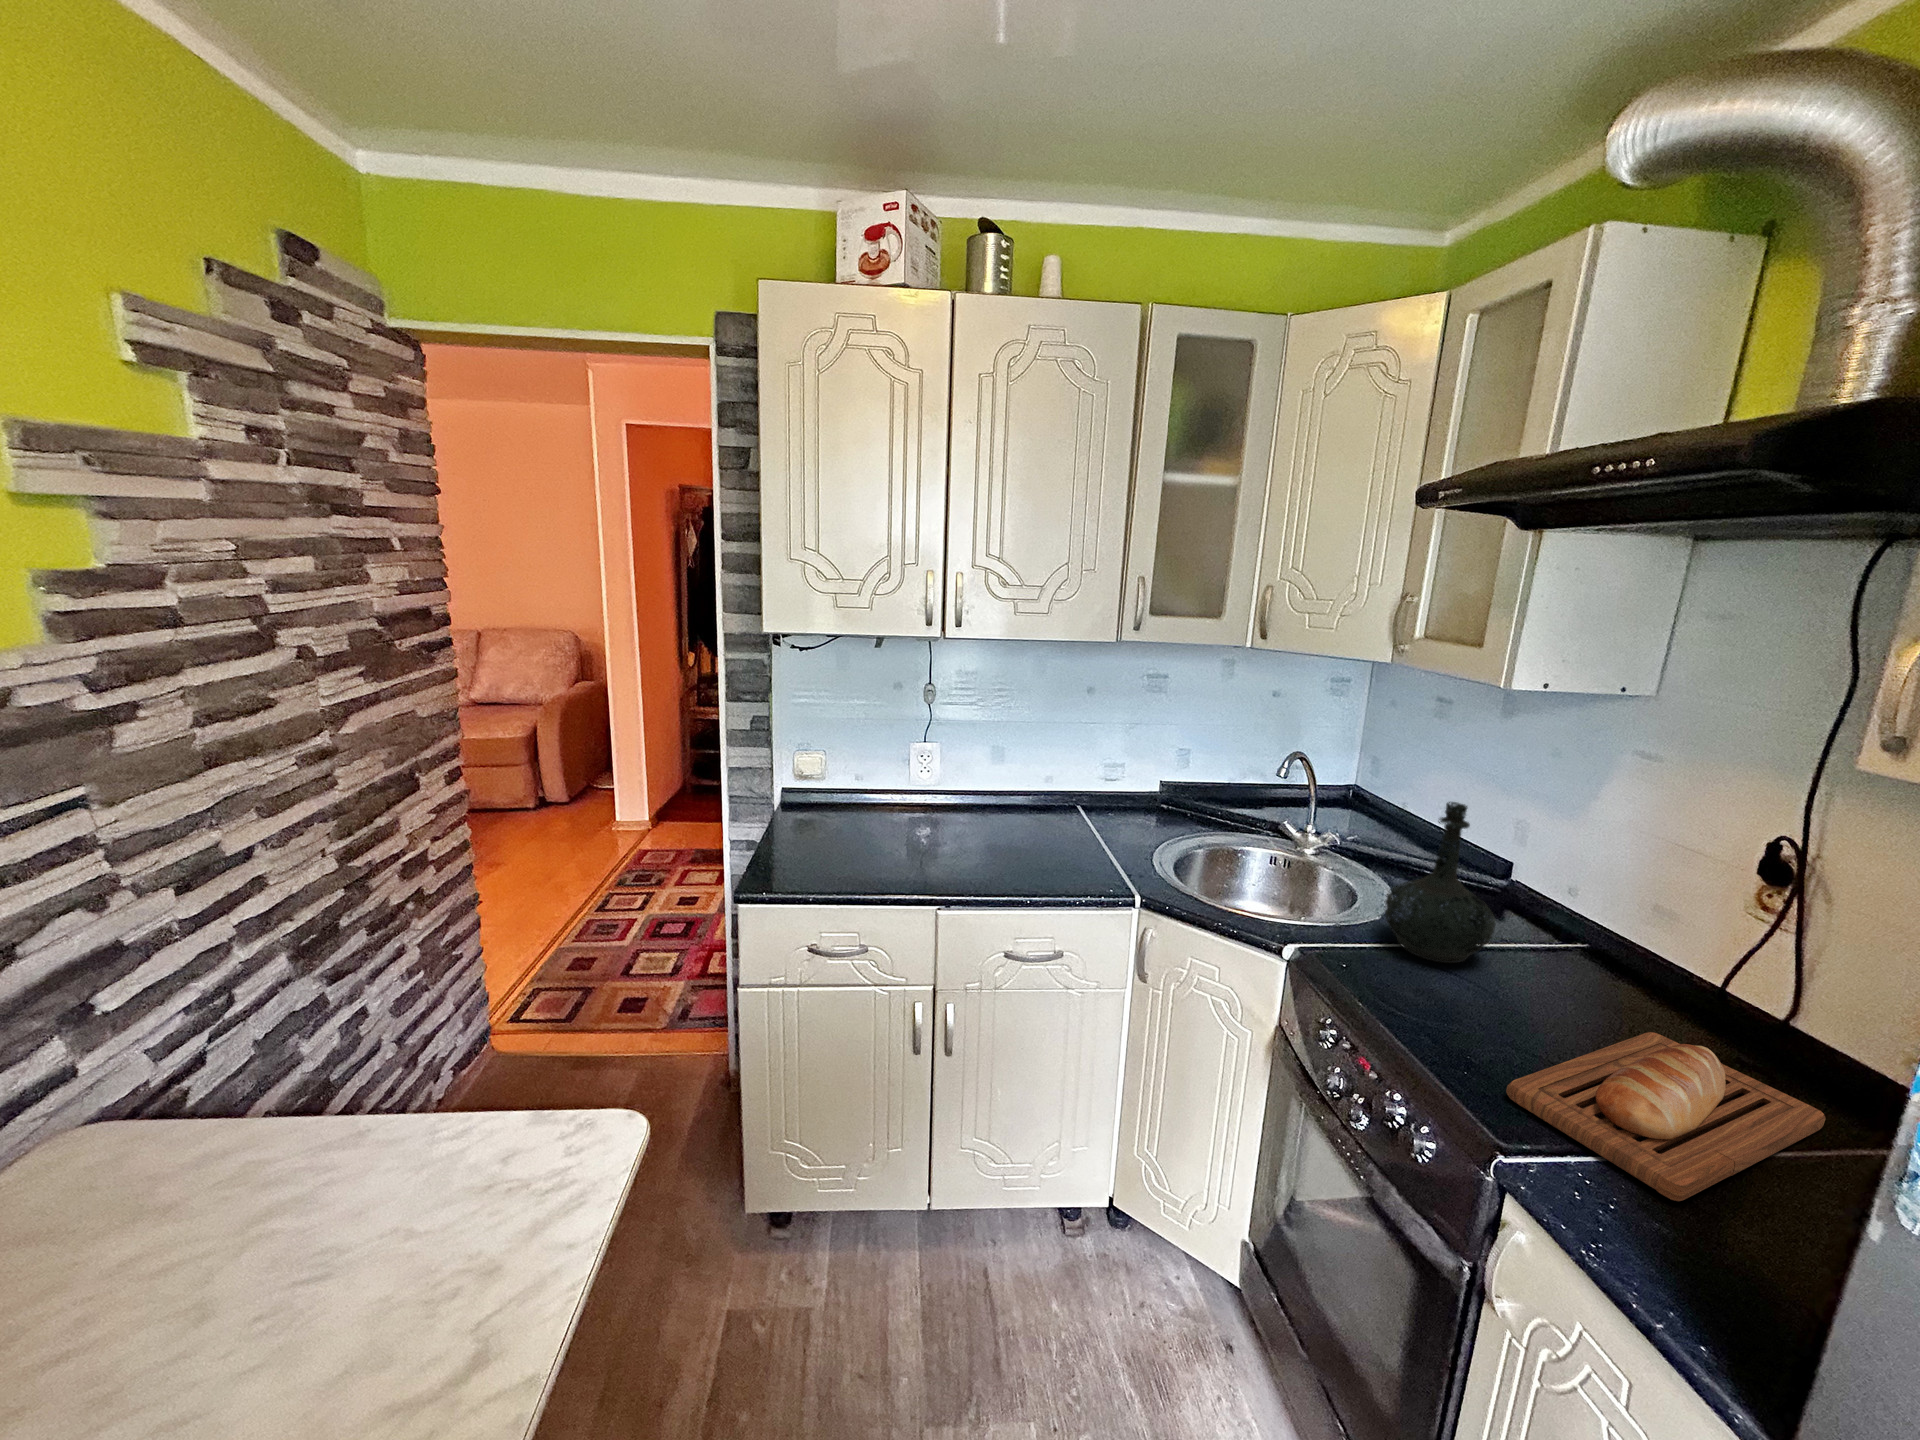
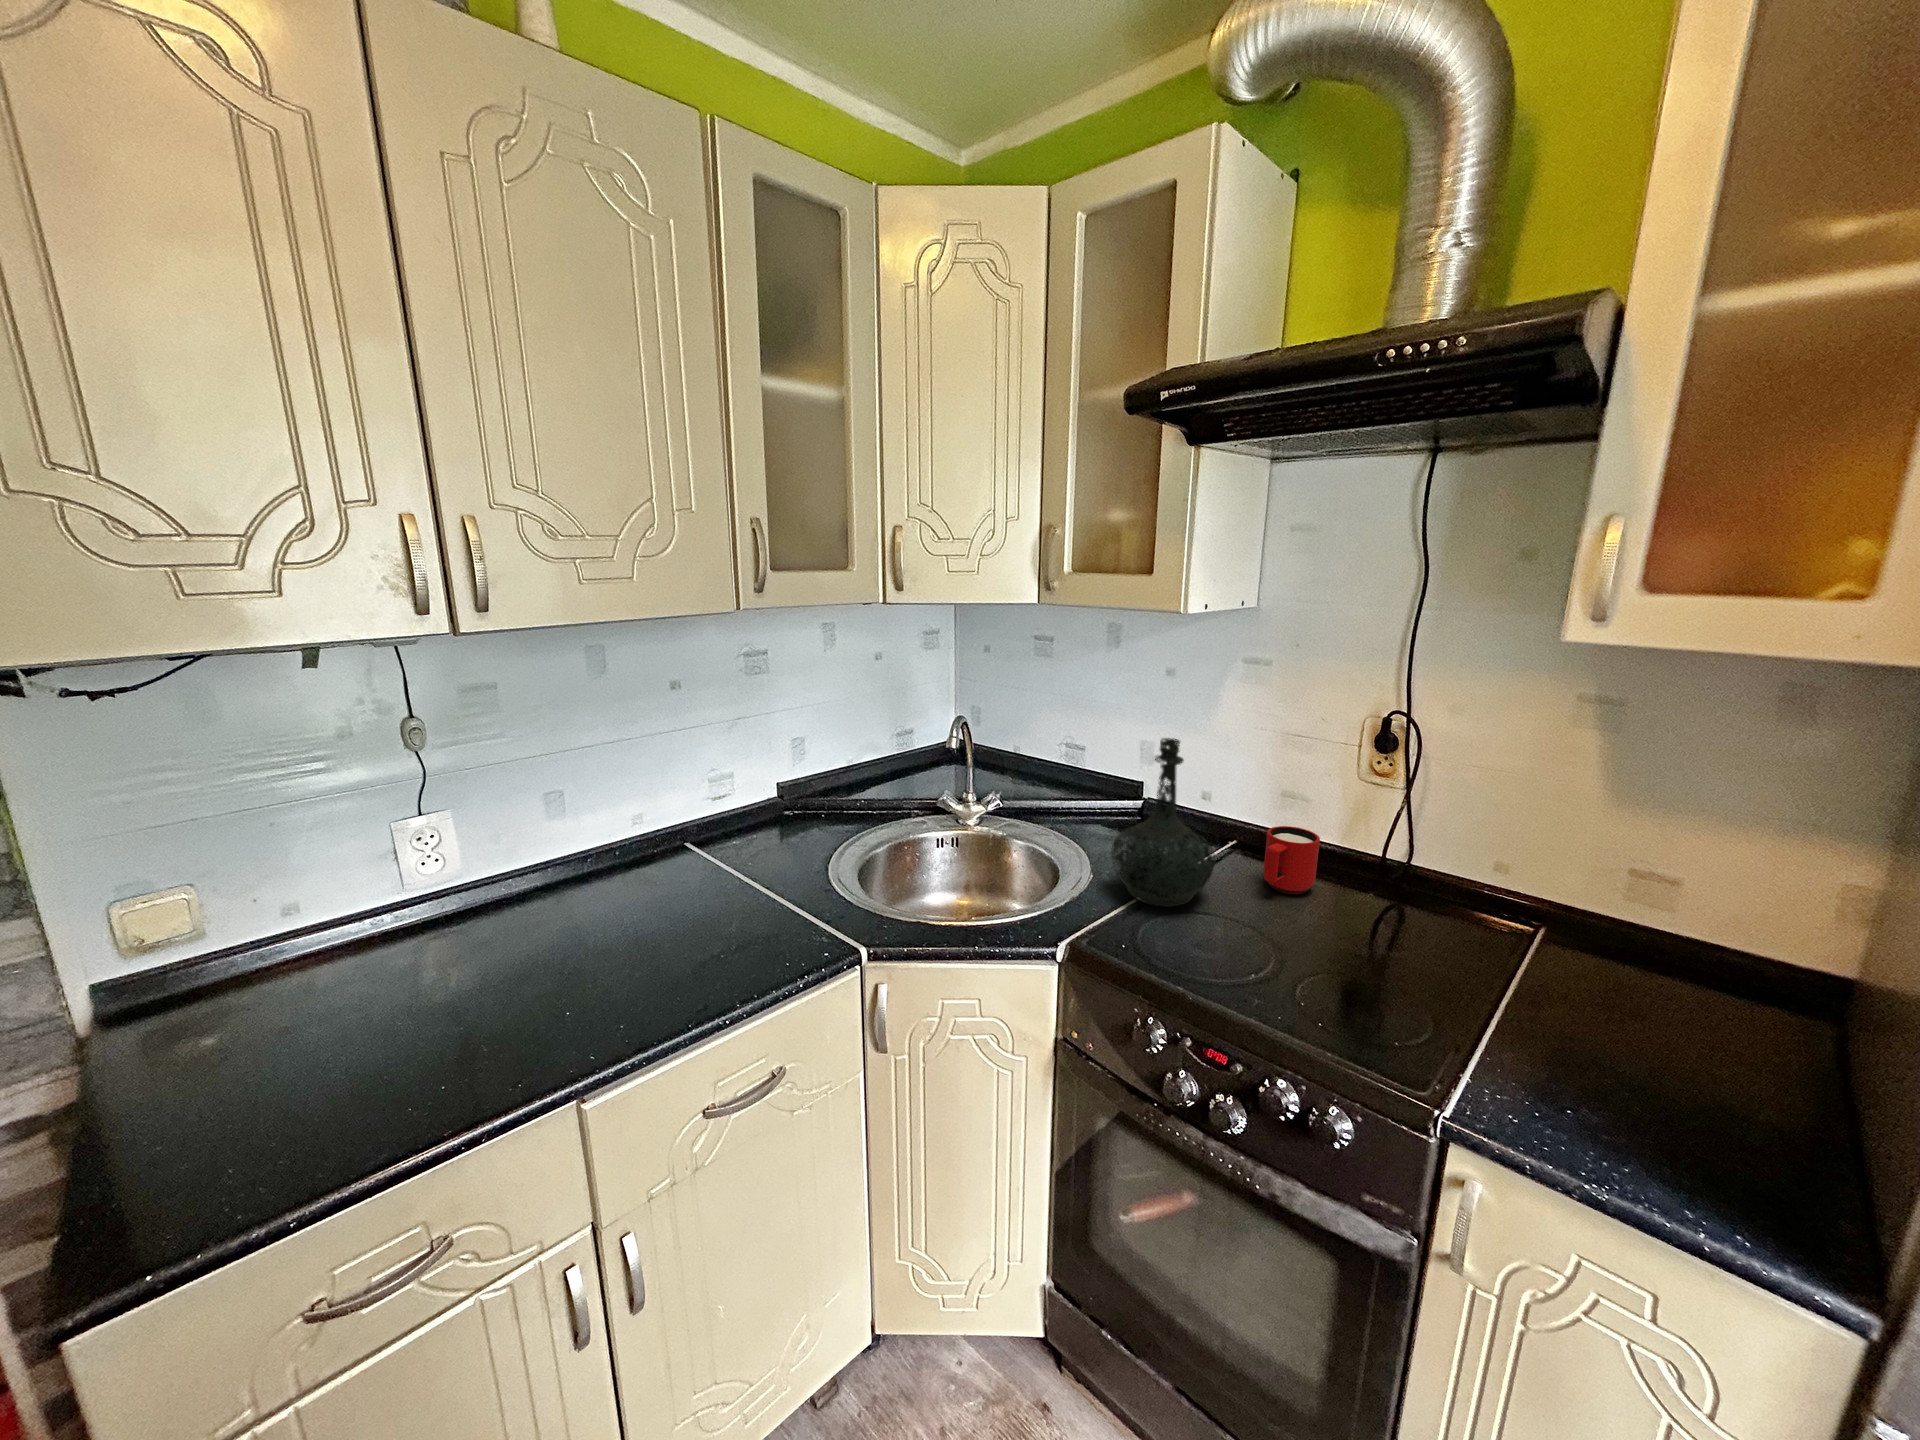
mug: none [1553,927,1642,1003] -> present [1264,826,1320,894]
bread loaf: present [1506,1032,1826,1201] -> none [1357,909,1561,1080]

